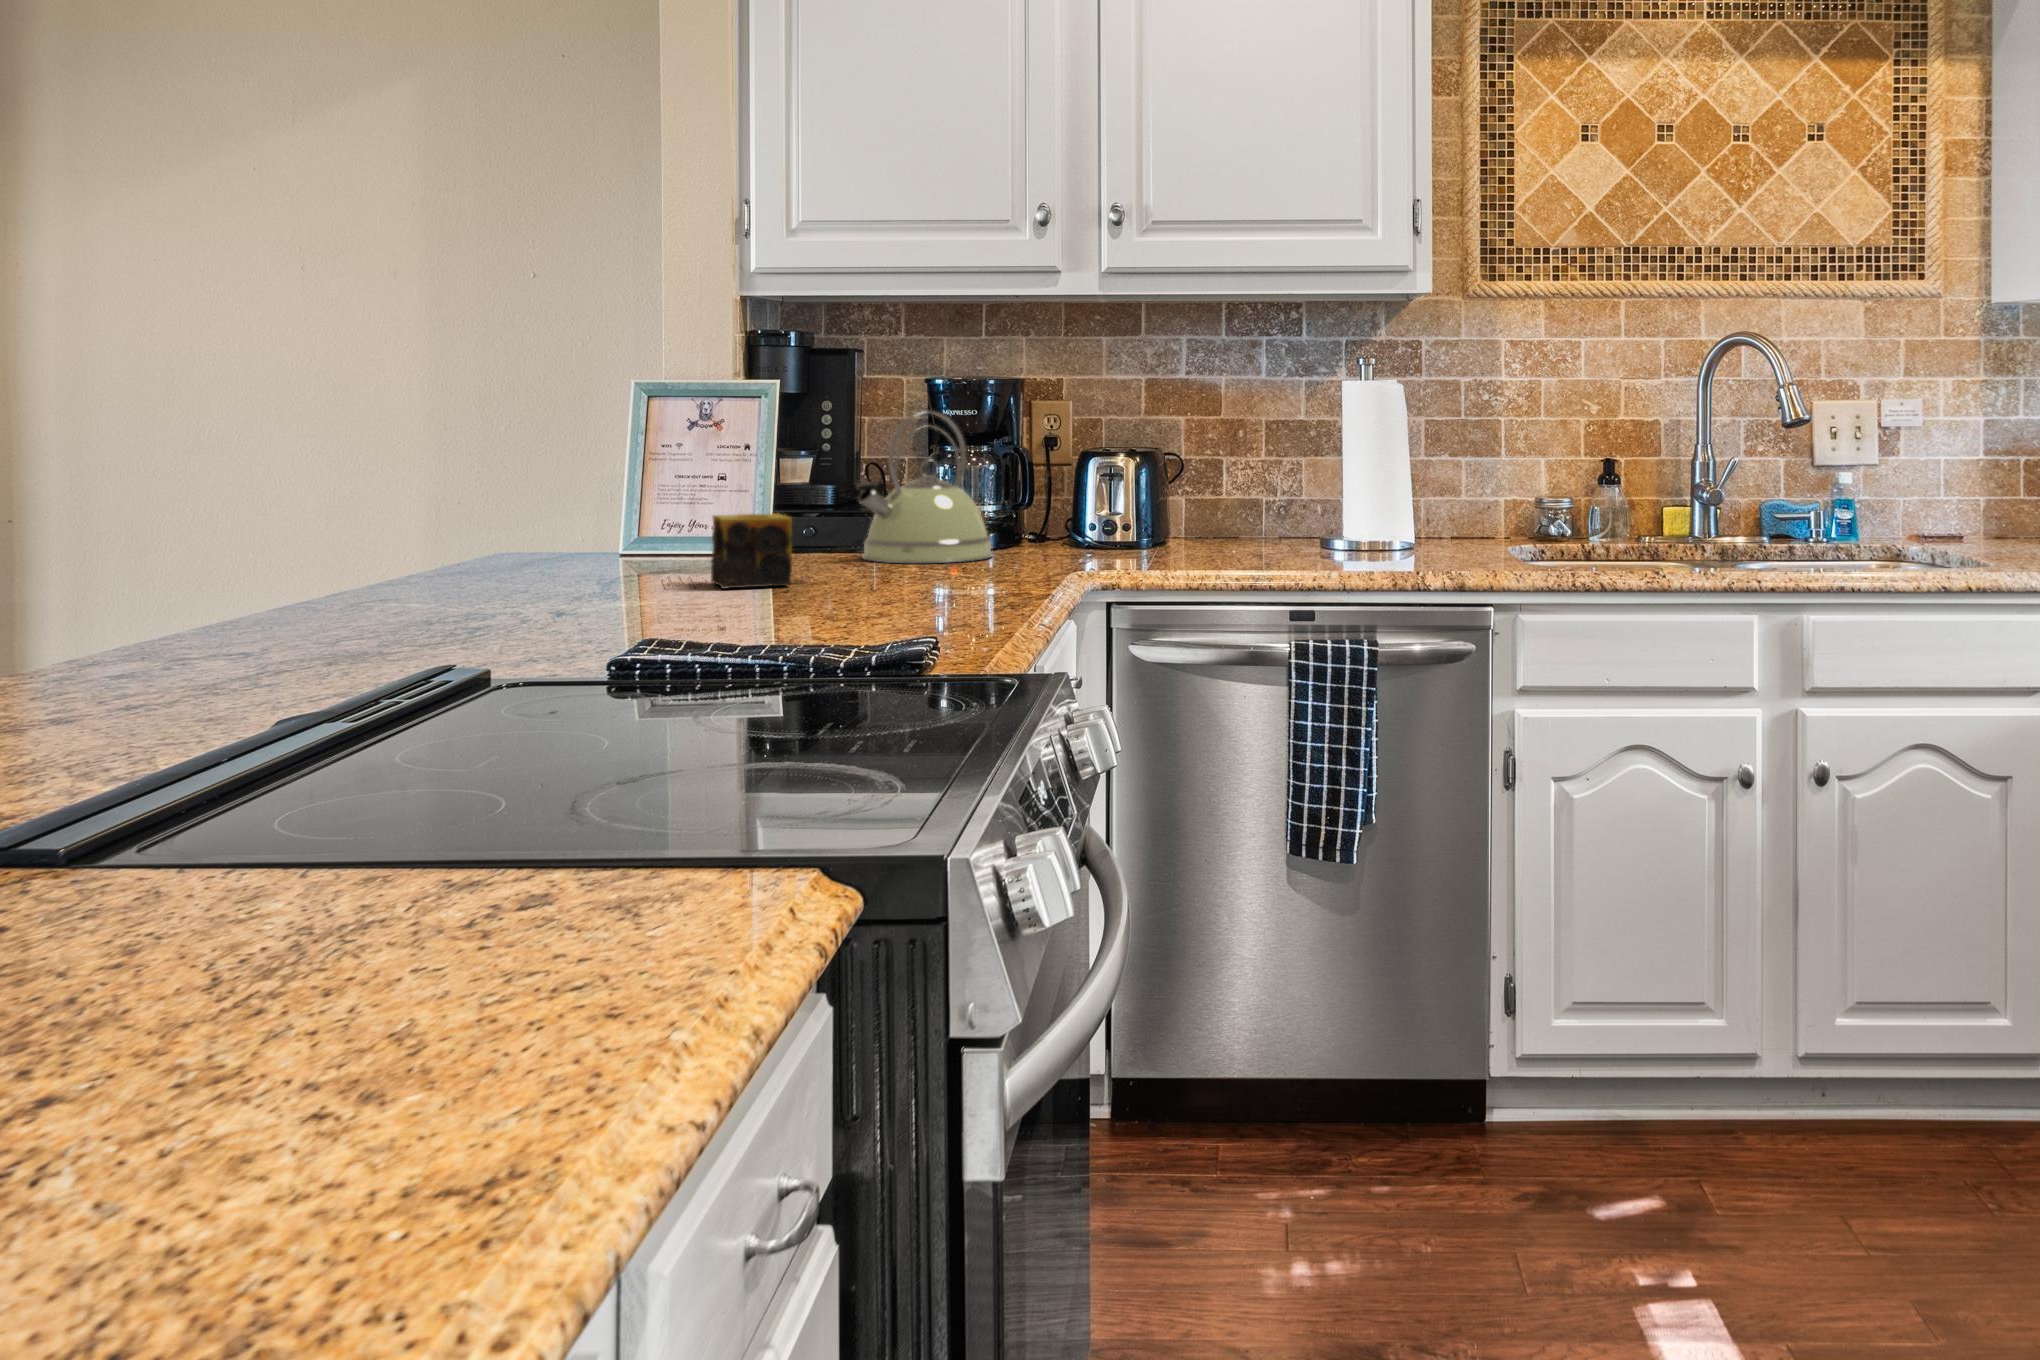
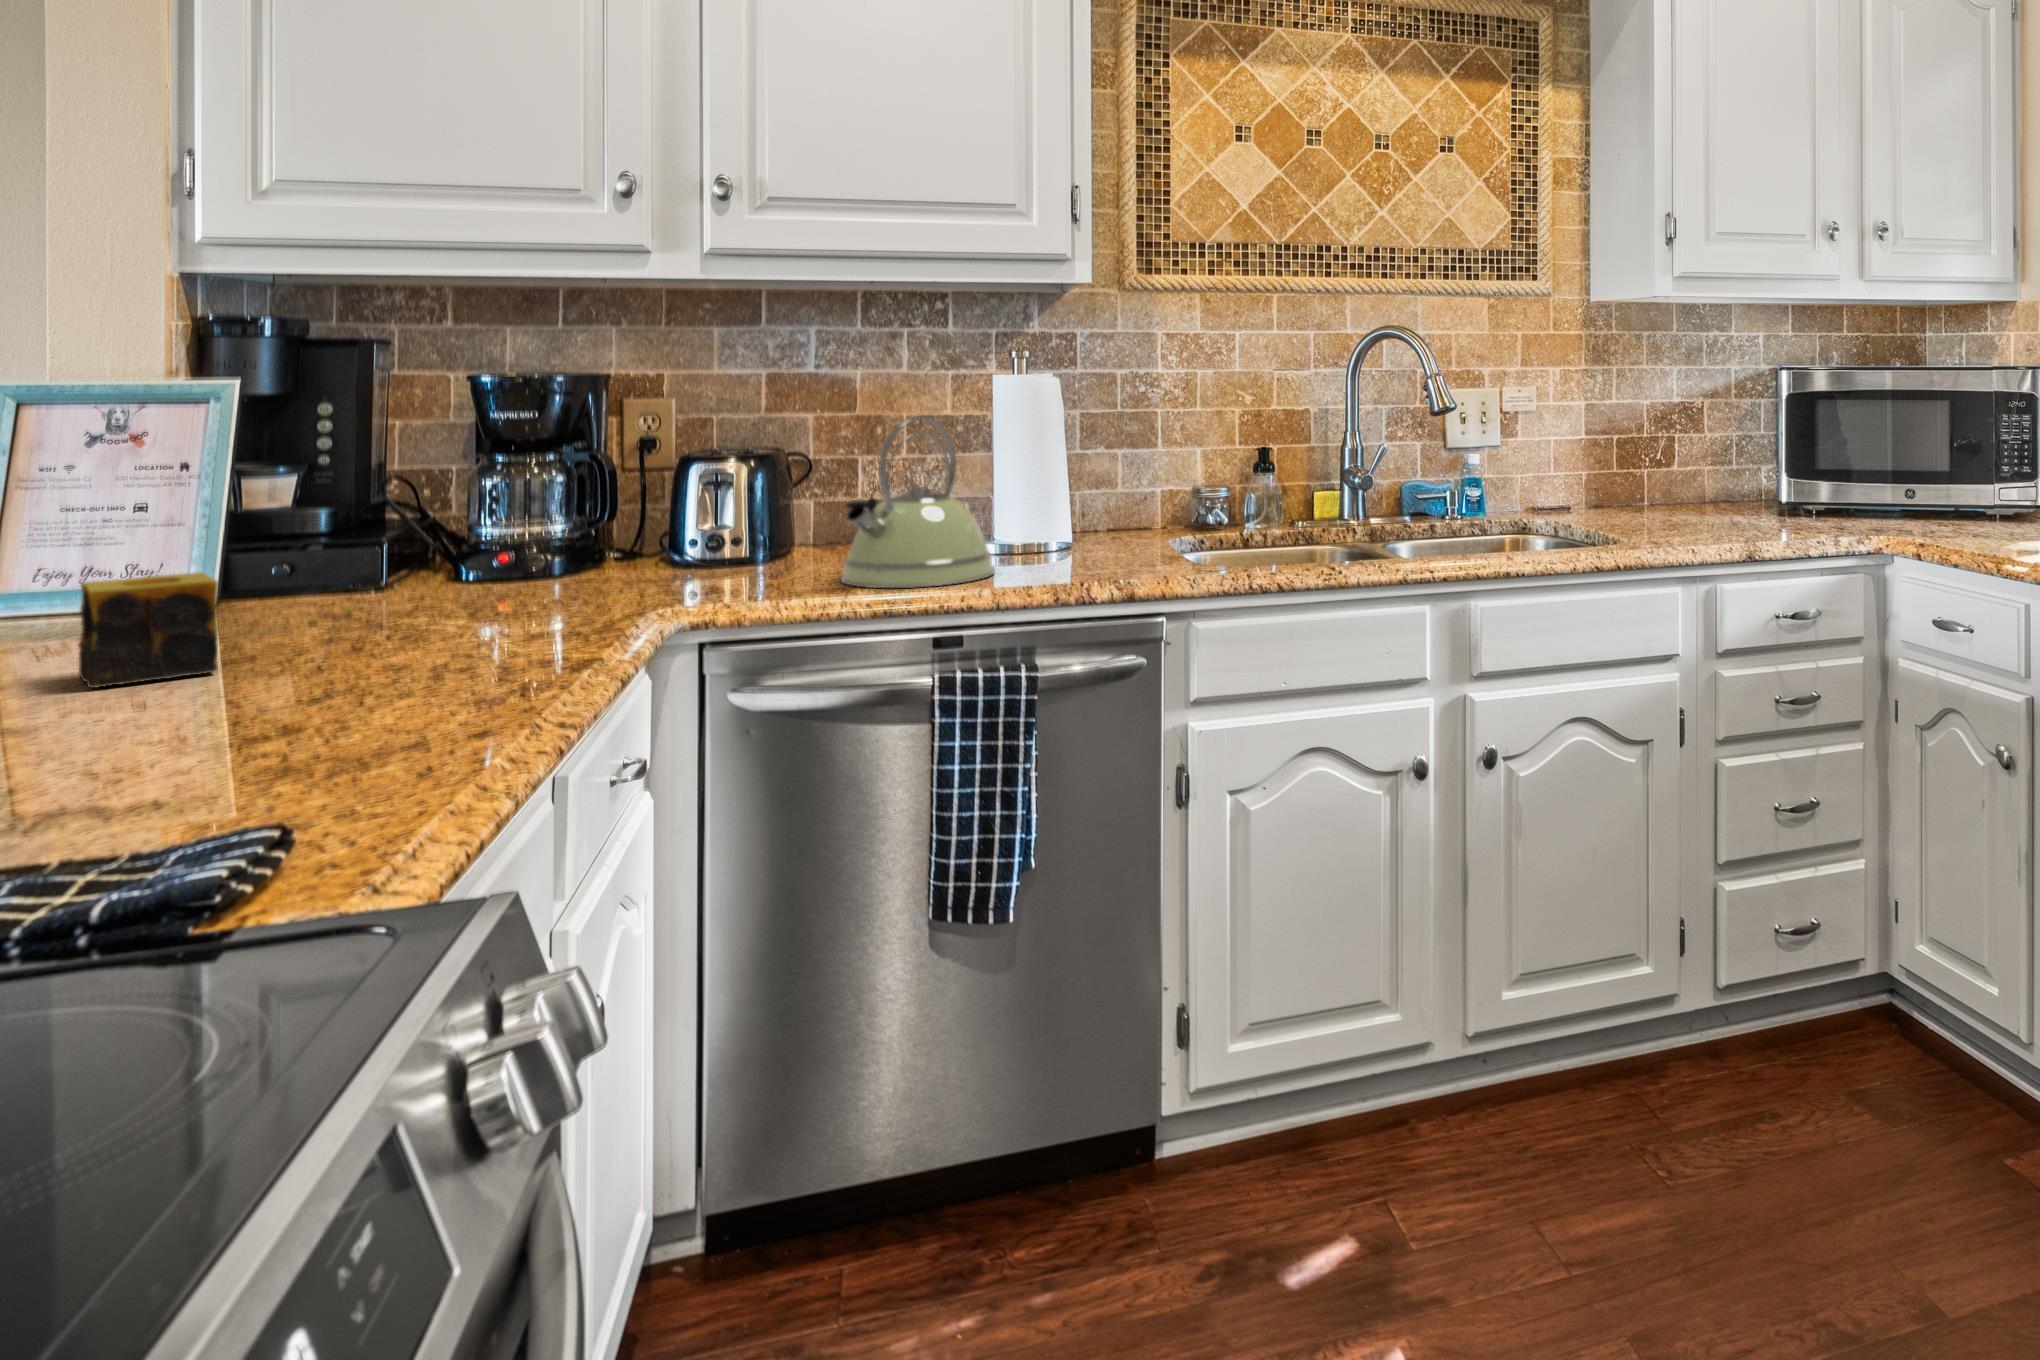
kettle: present [857,411,993,563] -> present [841,416,994,588]

